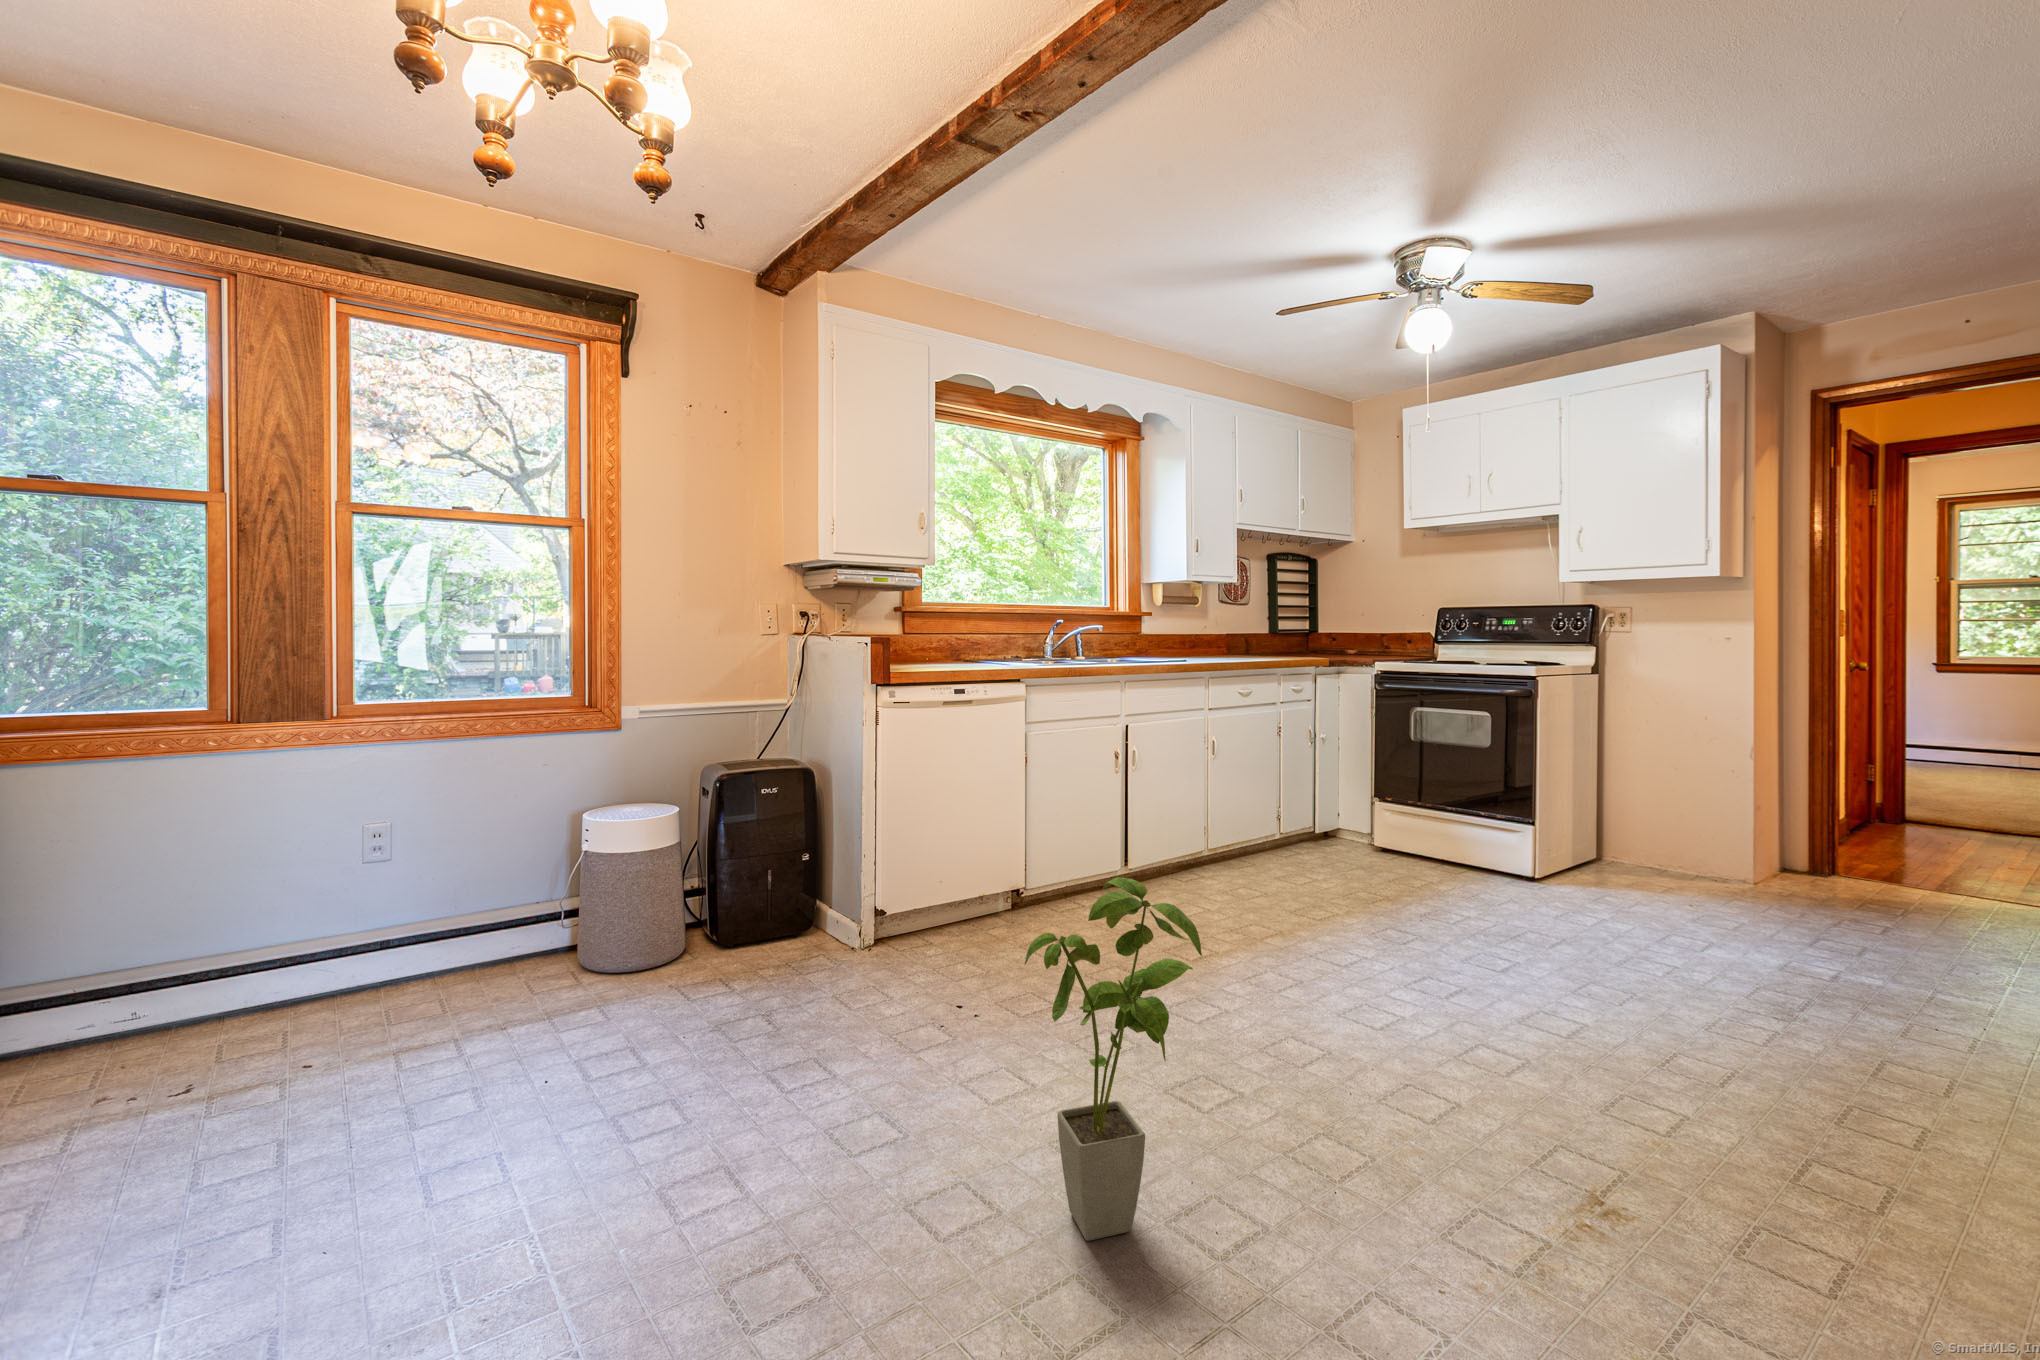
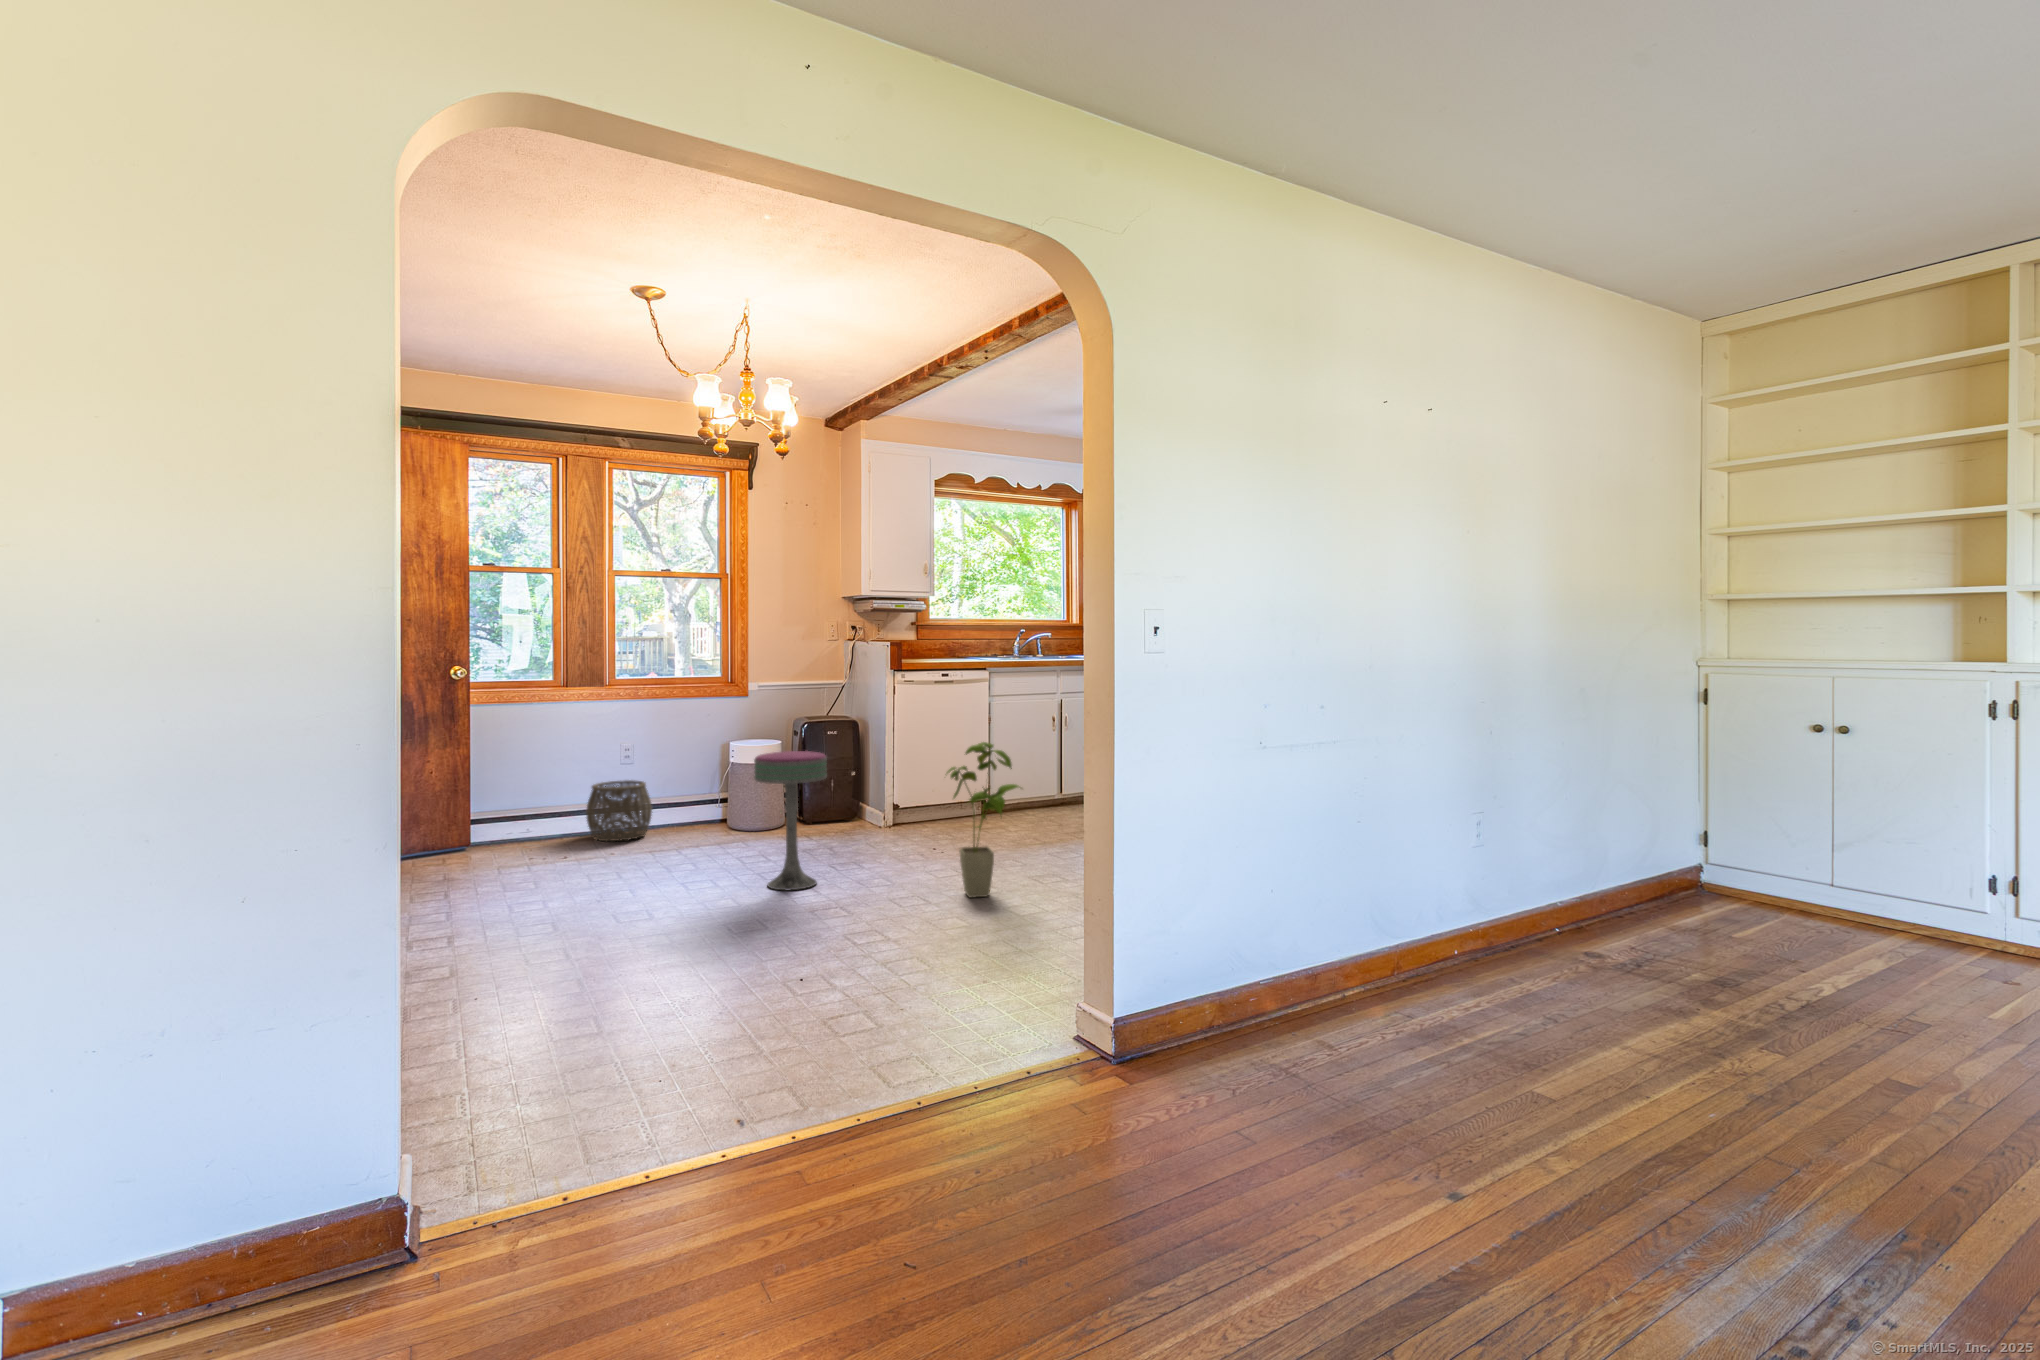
bar stool: none [570,884,750,1235] -> present [754,751,827,890]
woven basket: none [265,896,418,1030] -> present [586,780,652,841]

